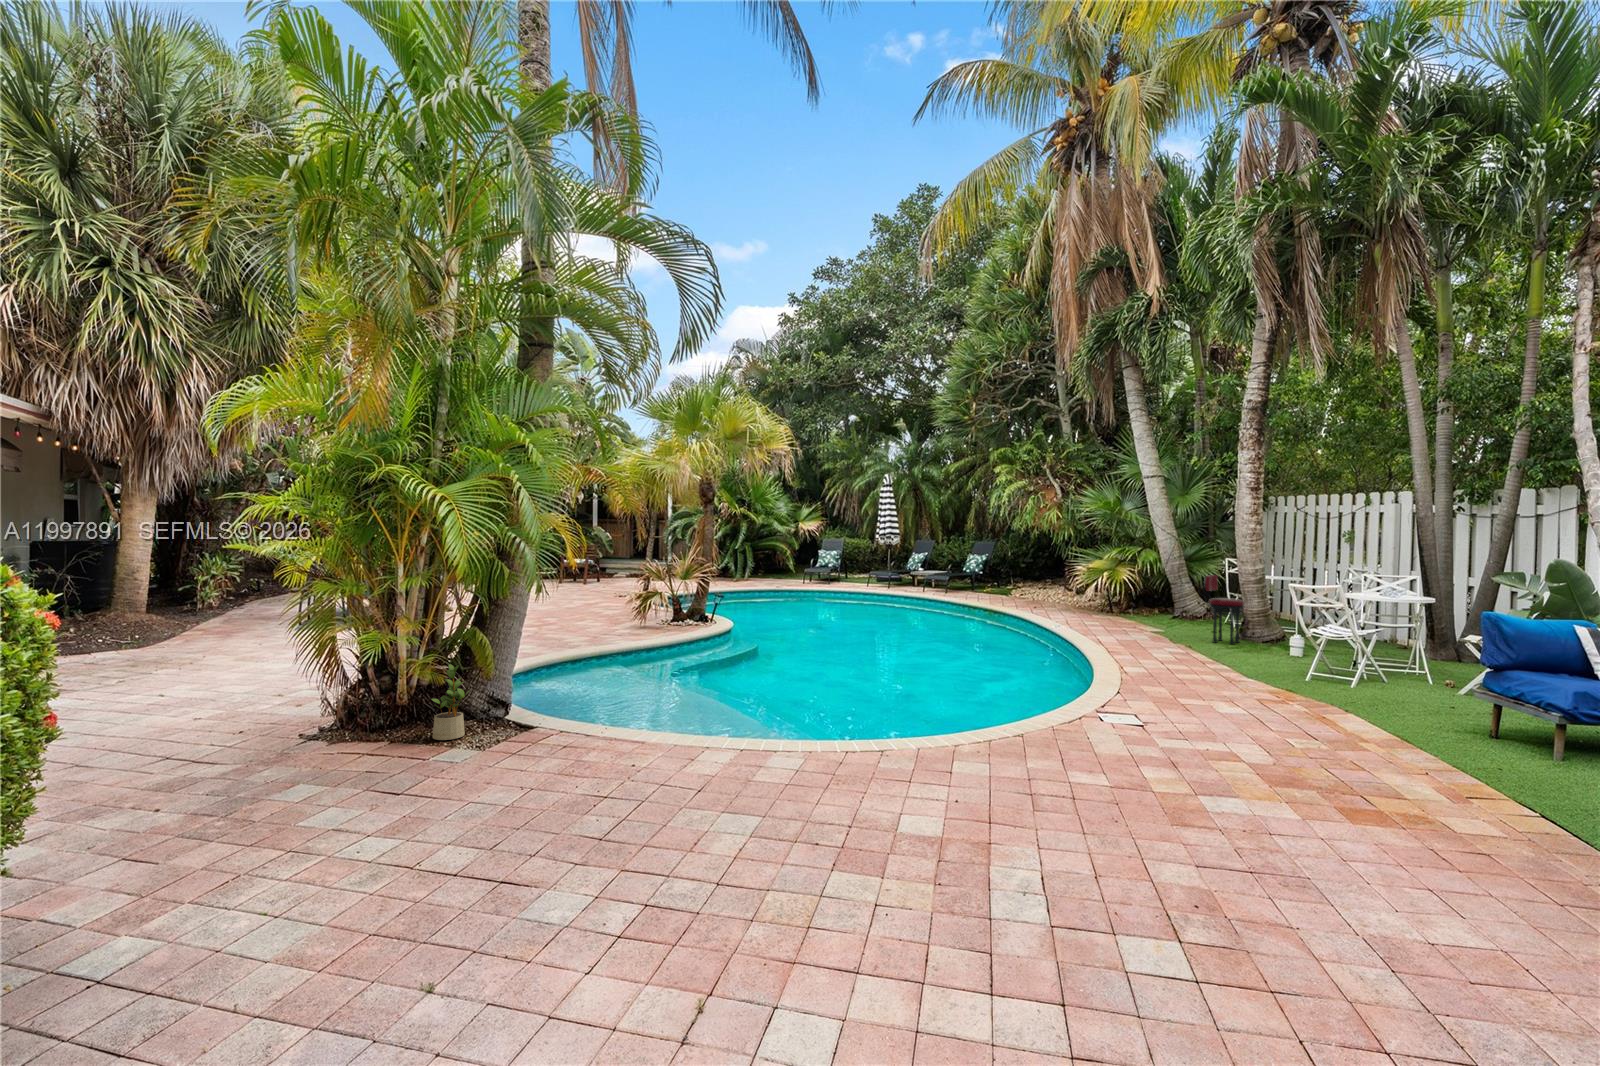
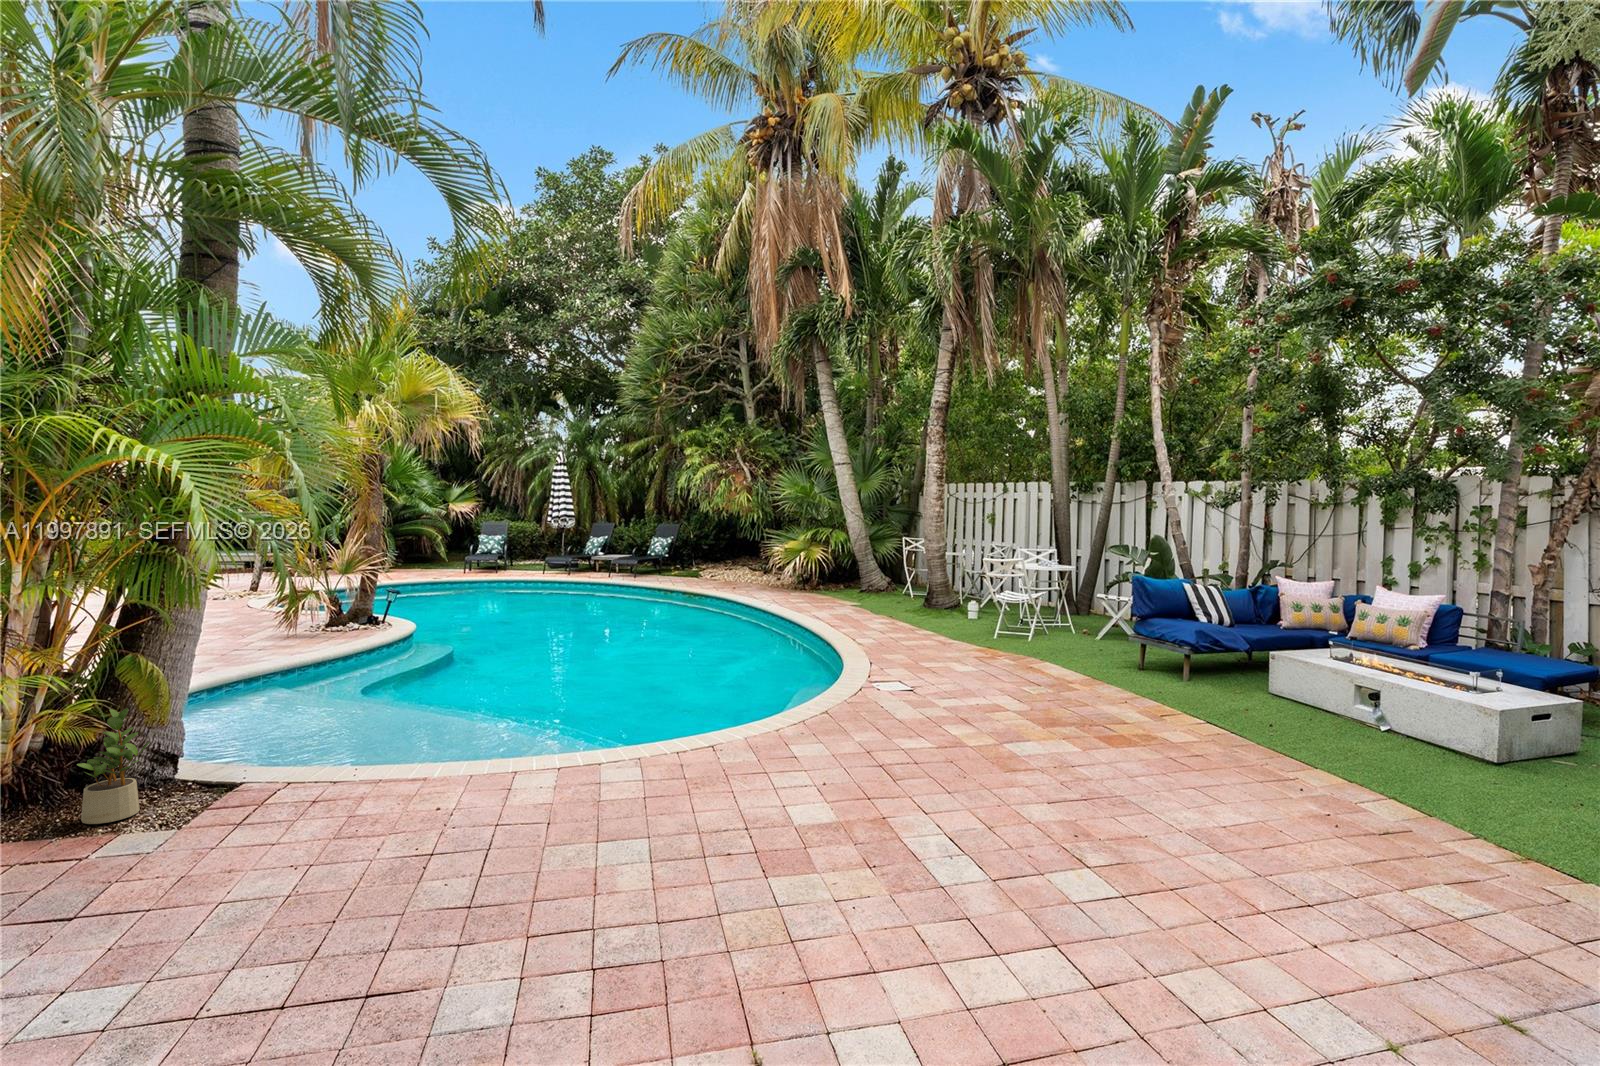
stool: present [1199,575,1245,645] -> none [889,552,925,613]

